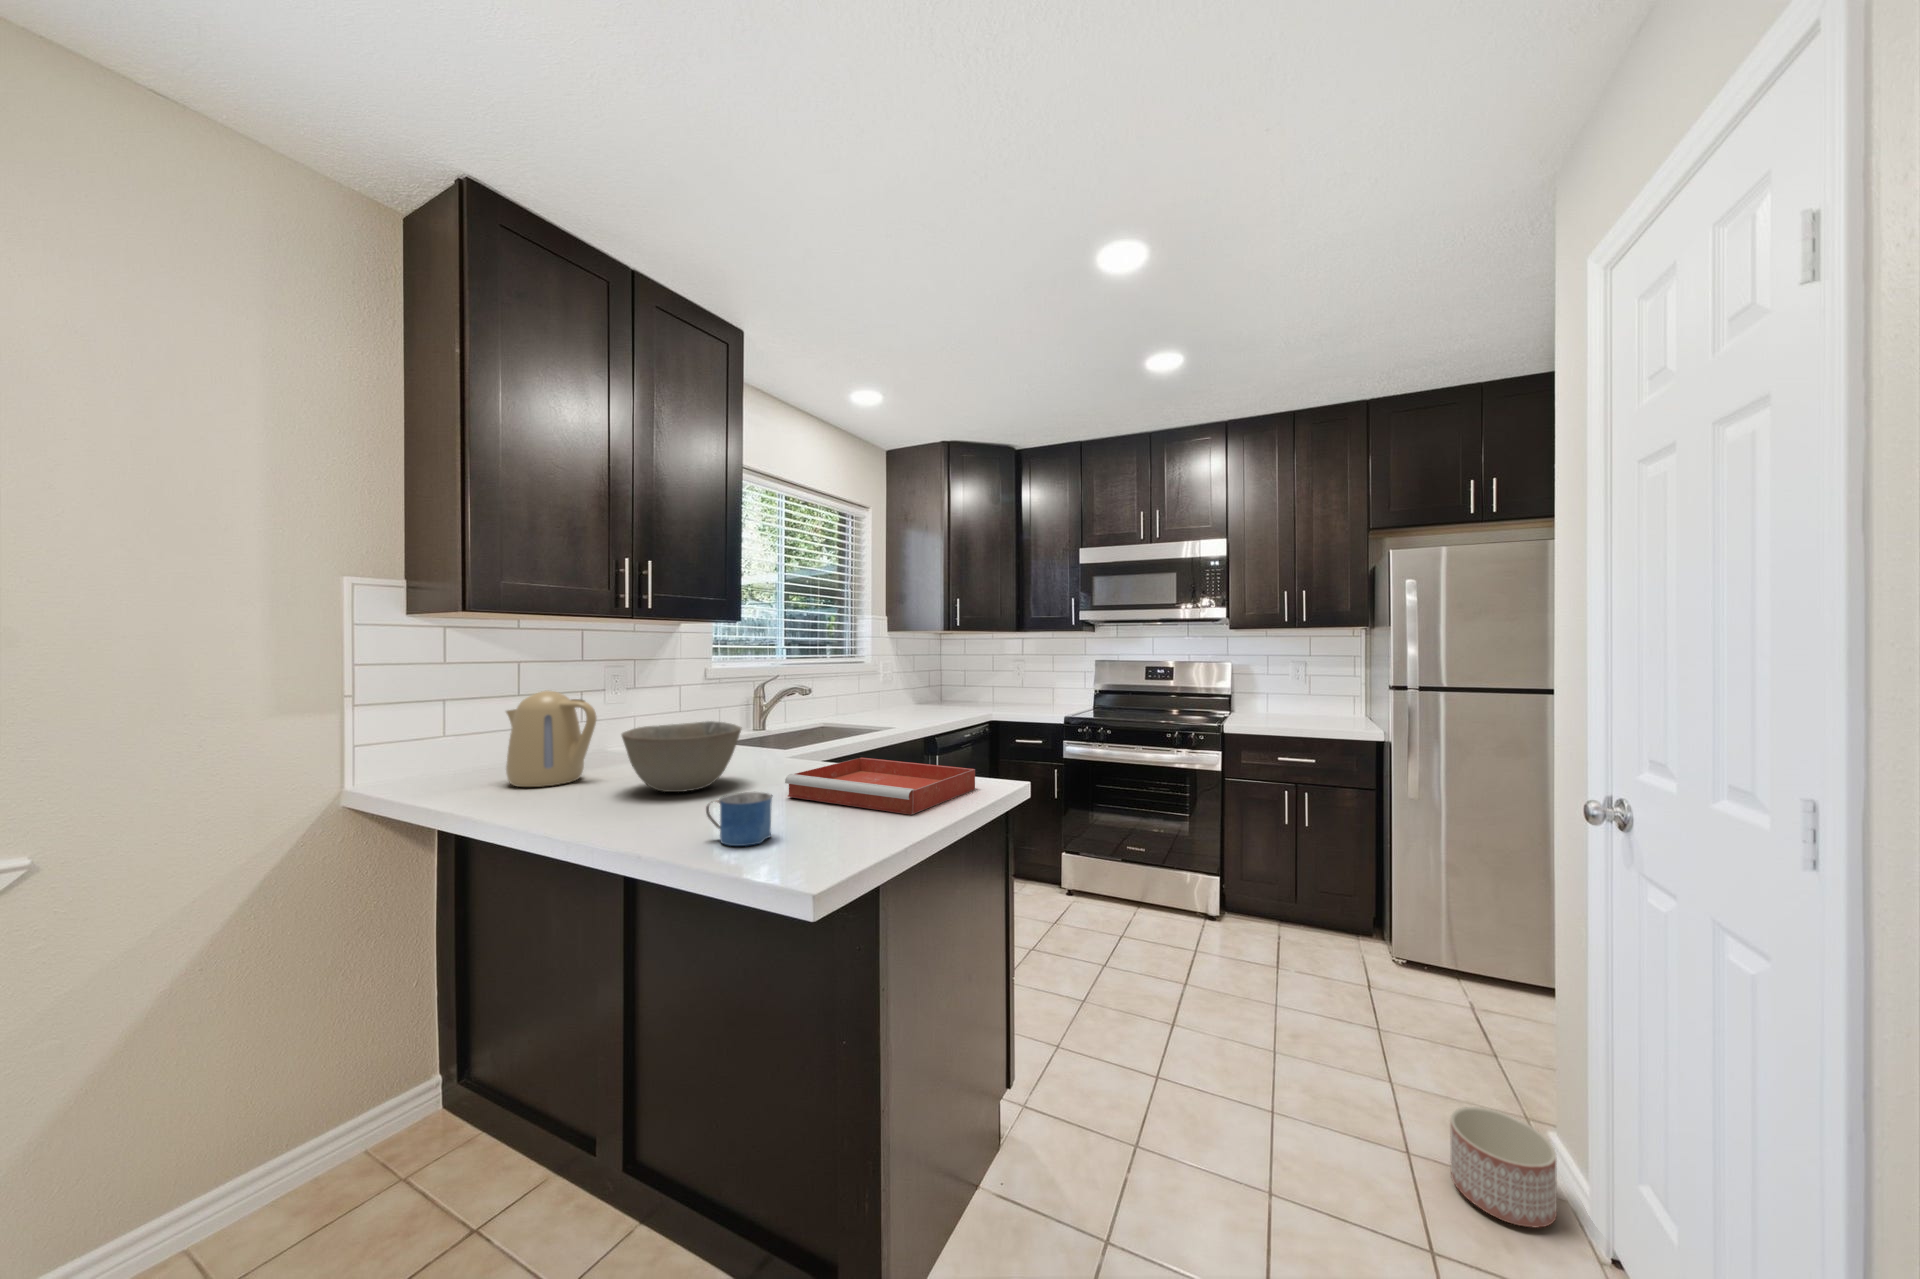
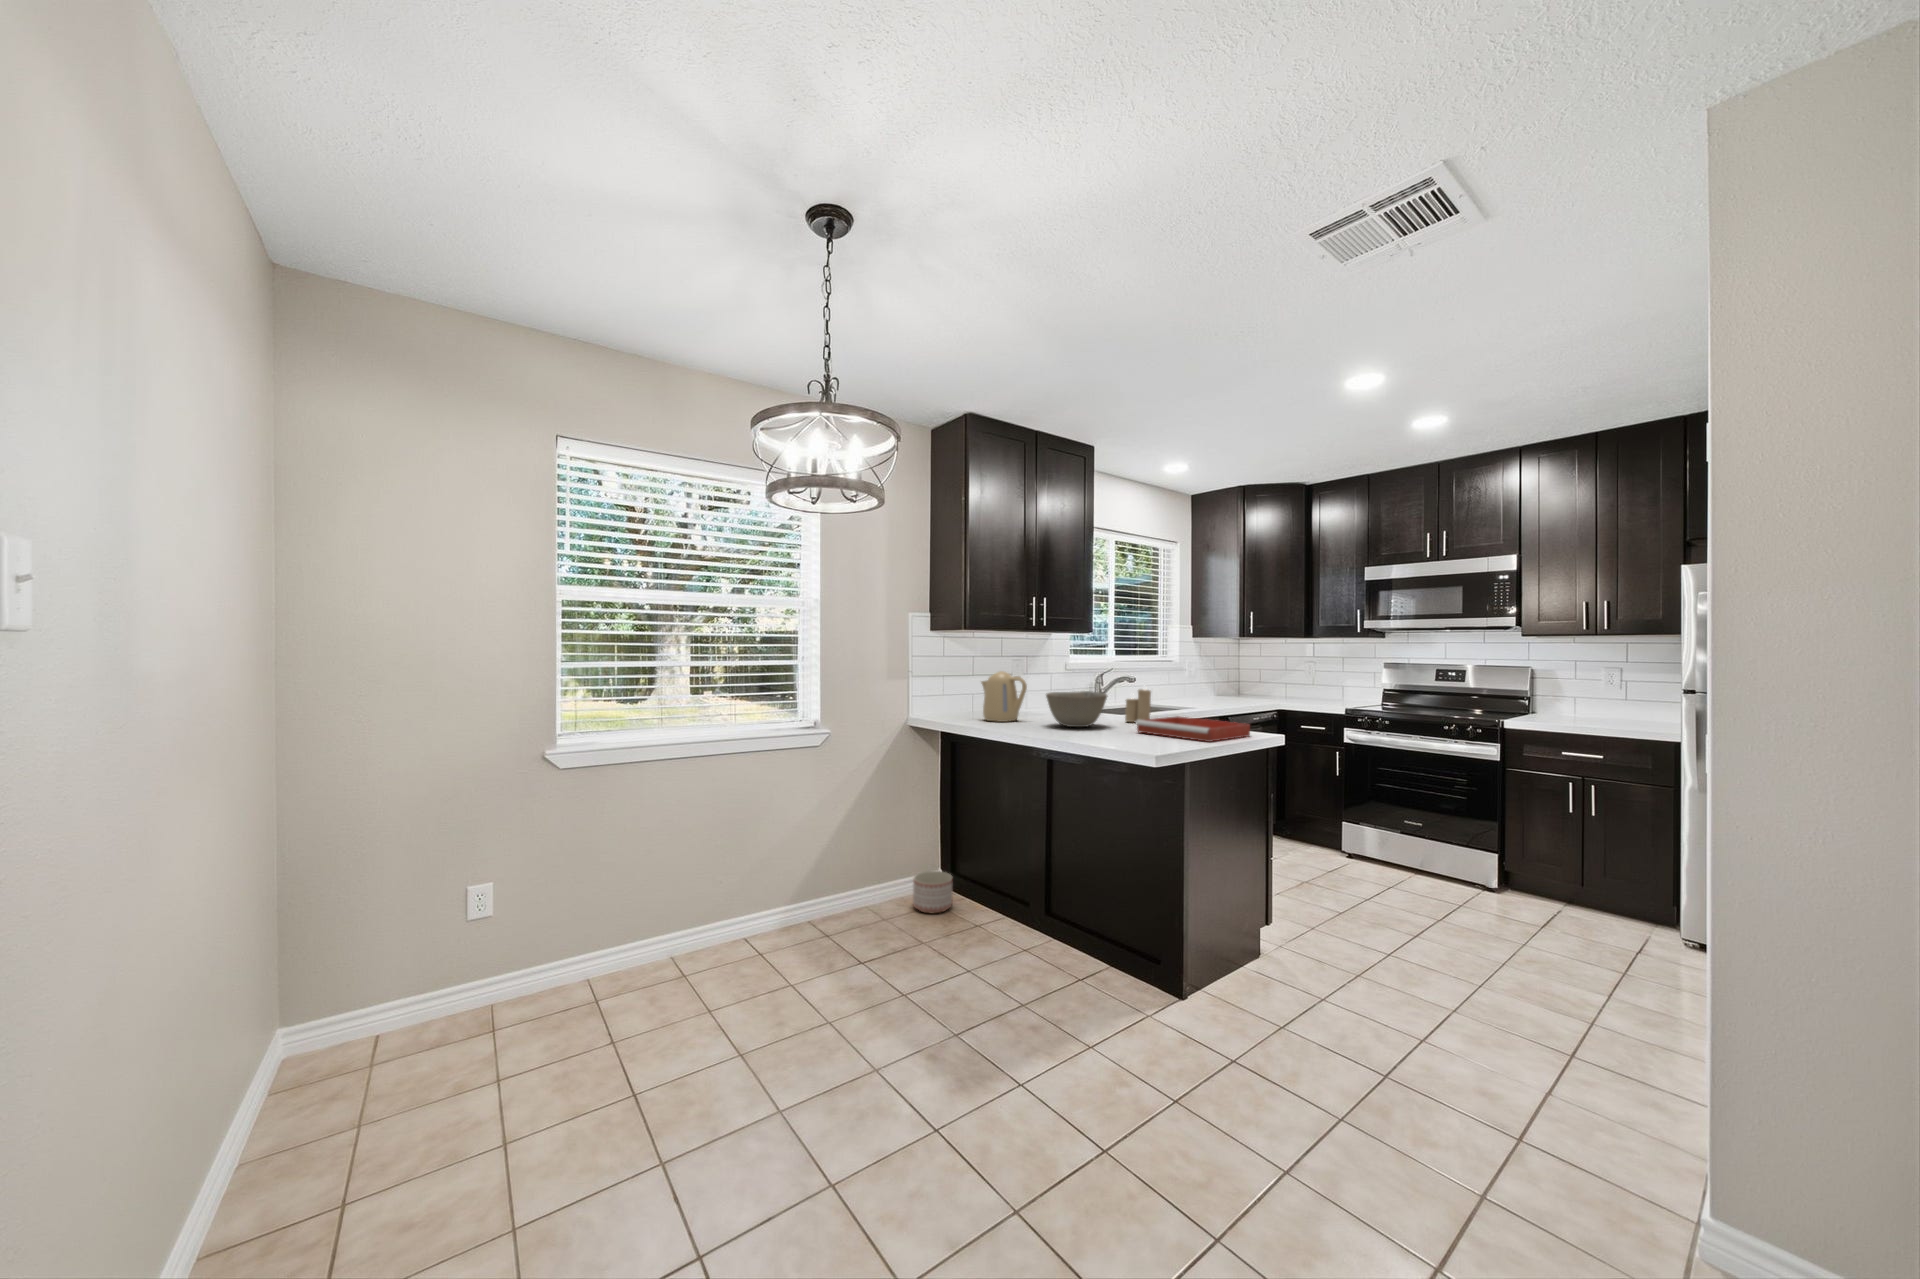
candle: none [779,705,821,770] -> present [1125,687,1151,722]
mug: present [706,791,772,846] -> none [1104,721,1136,745]
planter: present [1450,1107,1557,1228] -> present [913,871,953,913]

